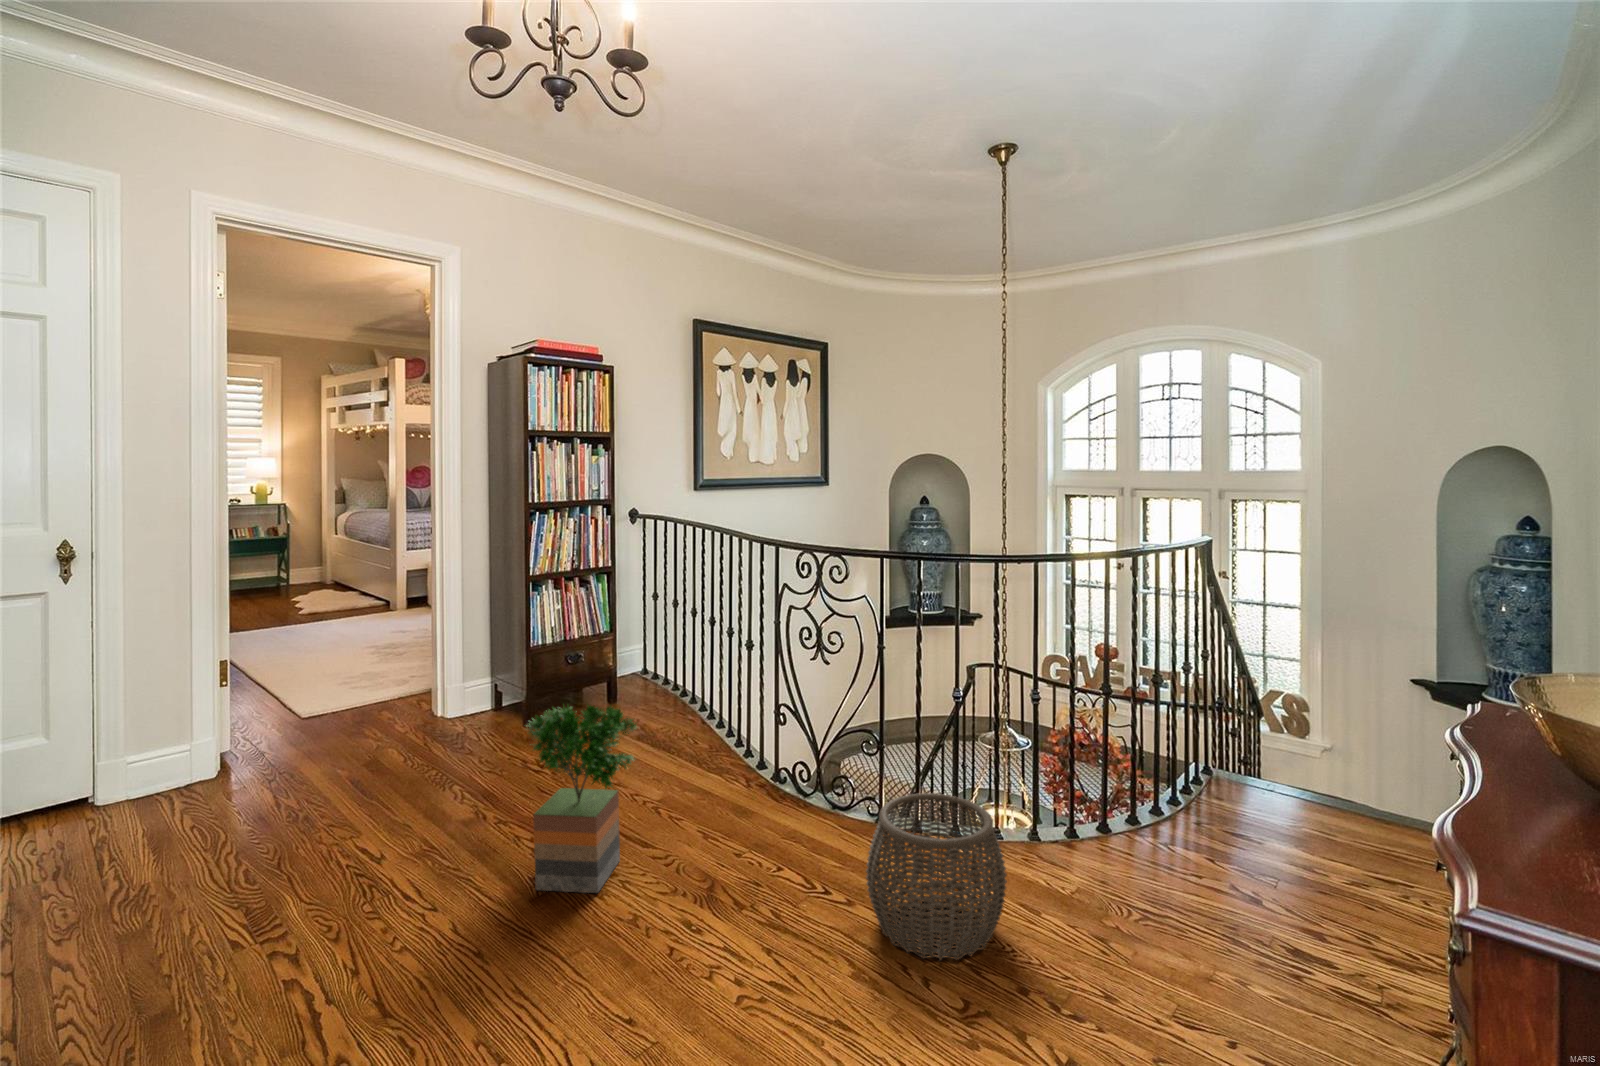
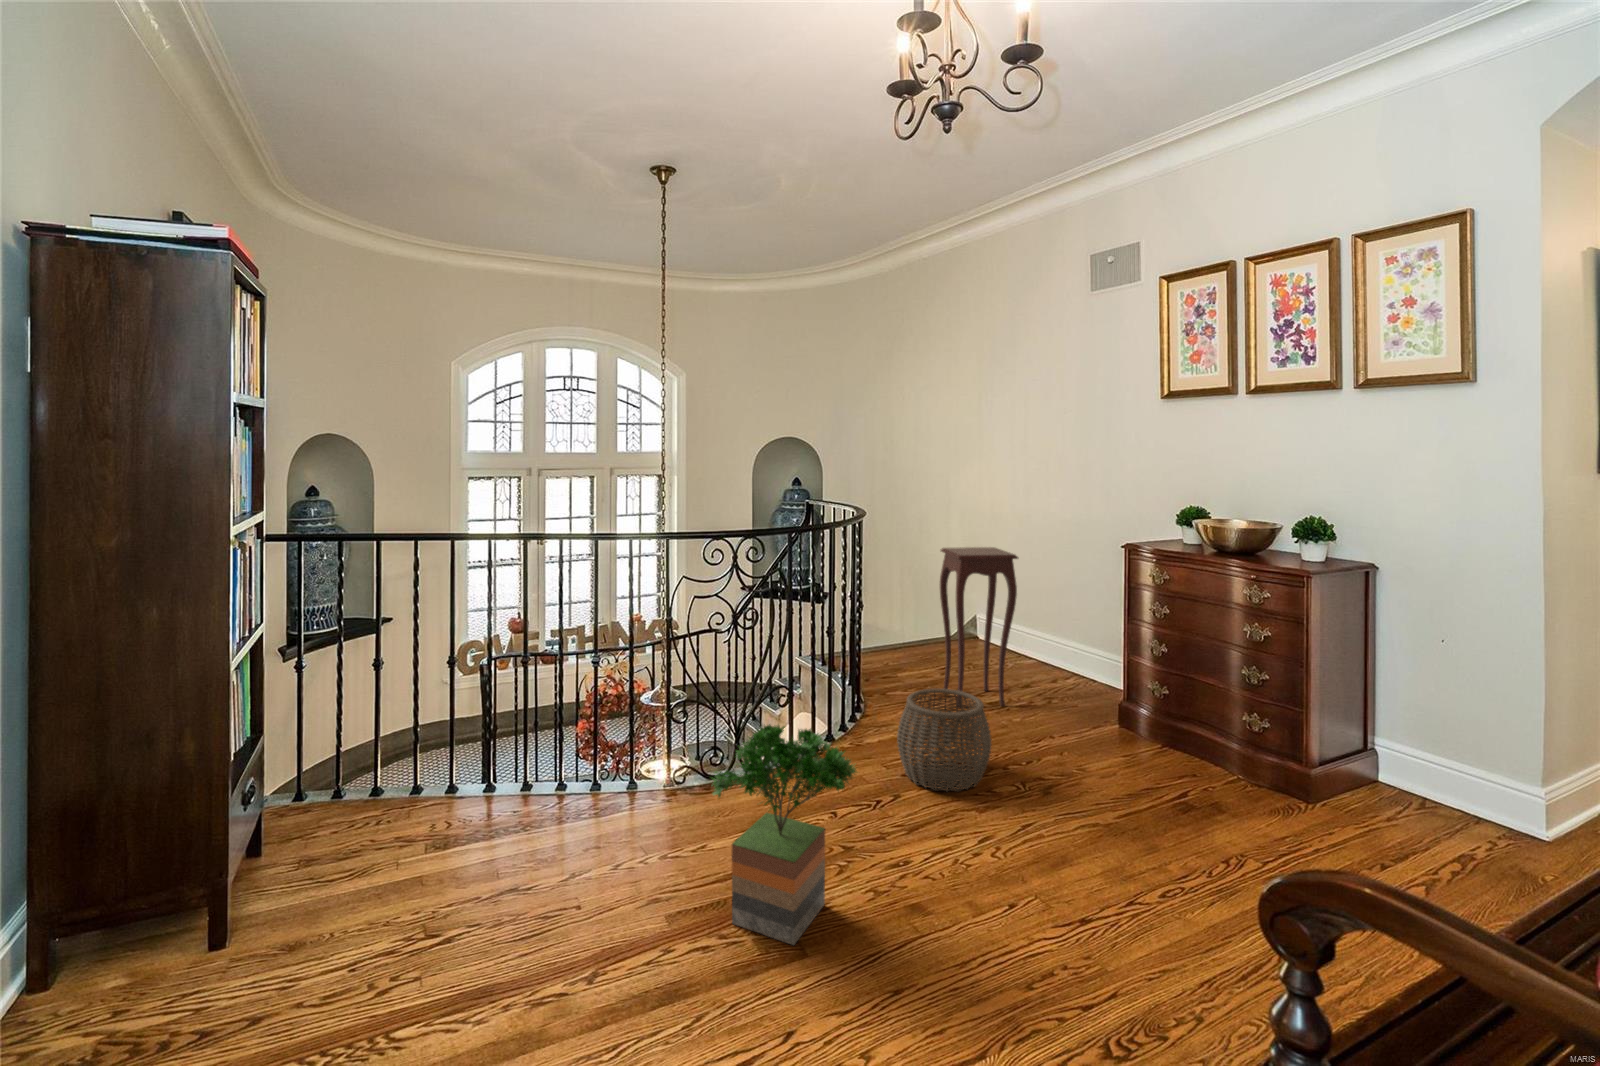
side table: none [1219,624,1411,966] -> present [940,547,1018,707]

